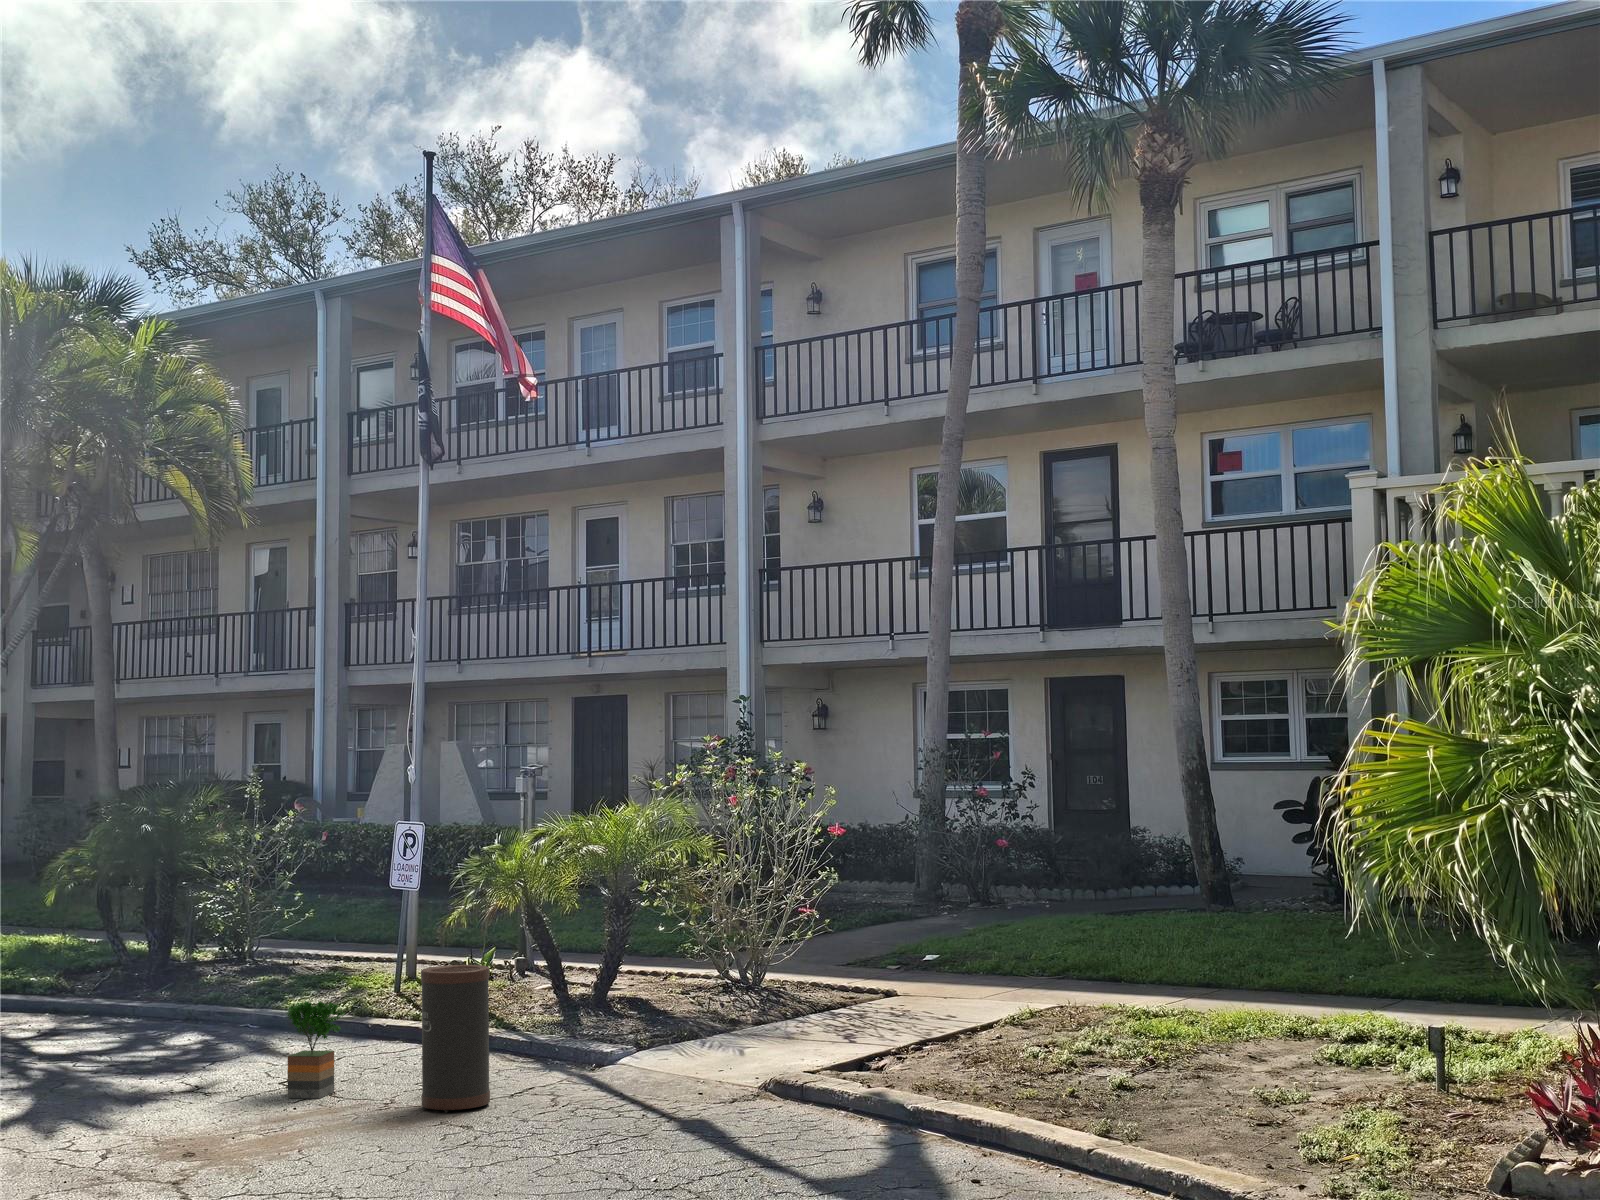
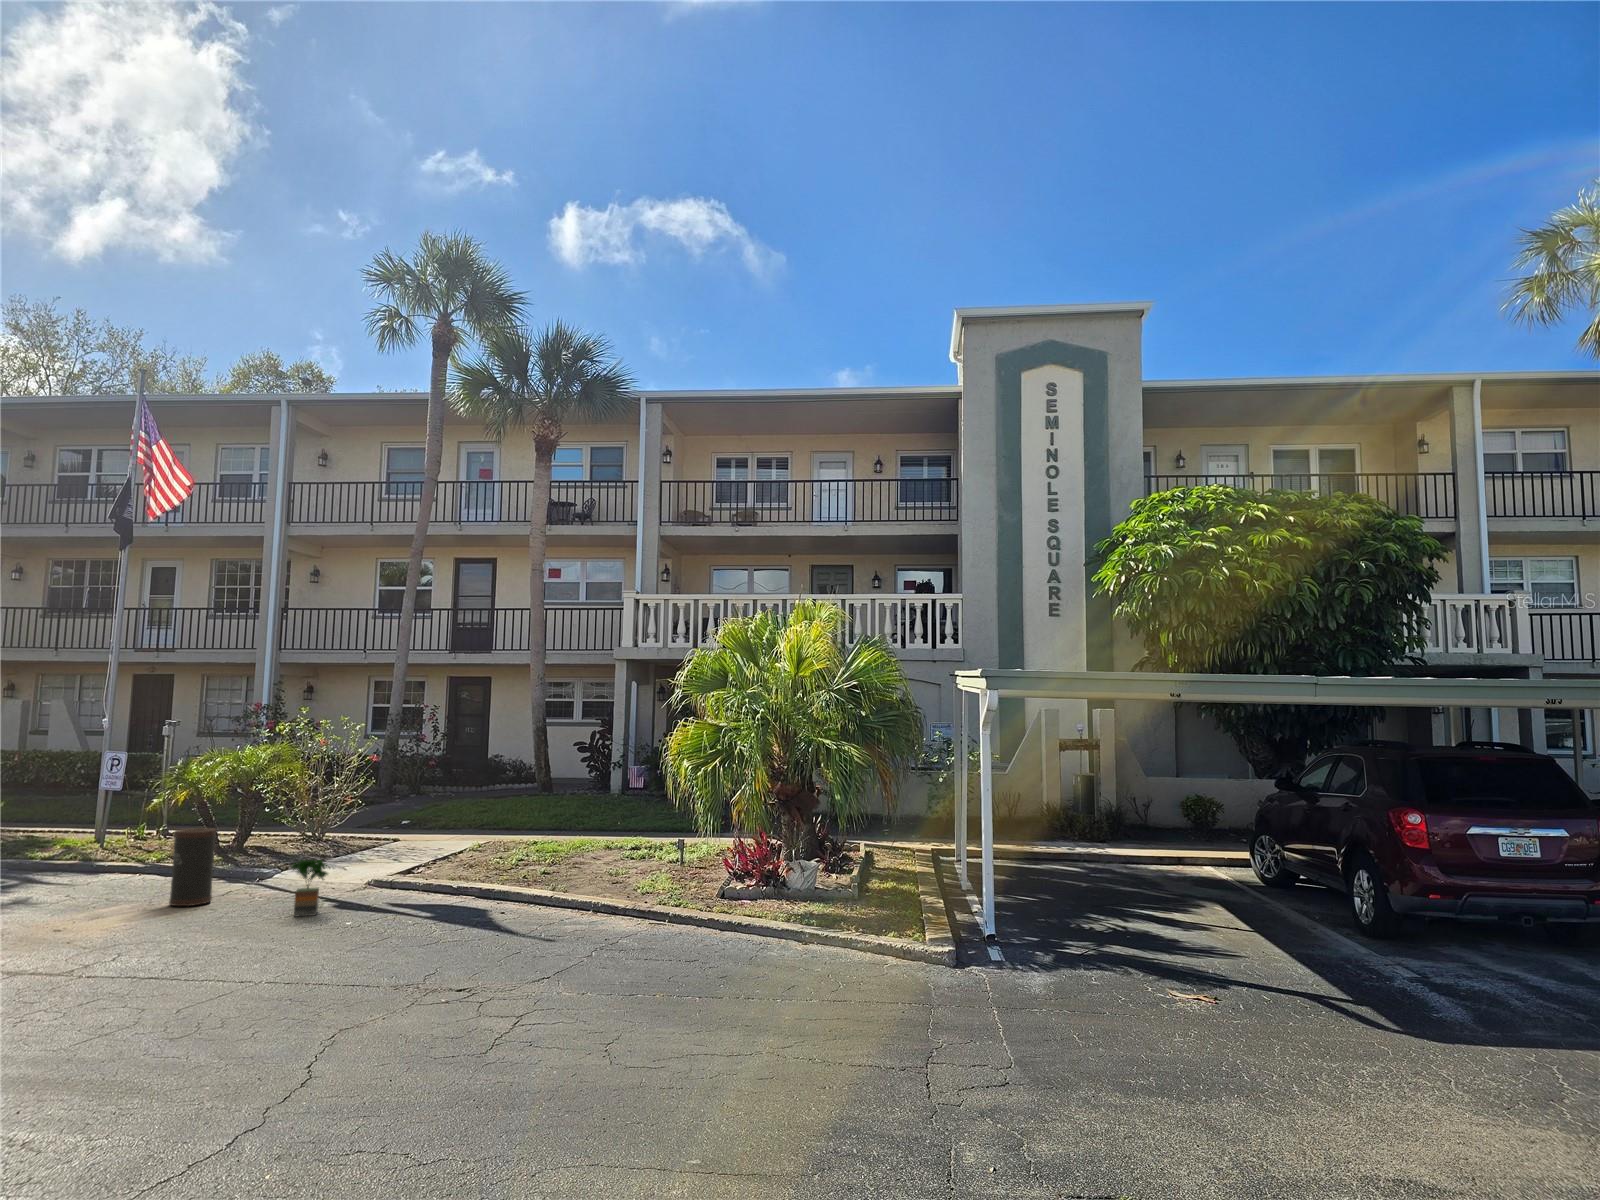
potted tree: present [287,1001,345,1099] -> present [292,859,328,917]

